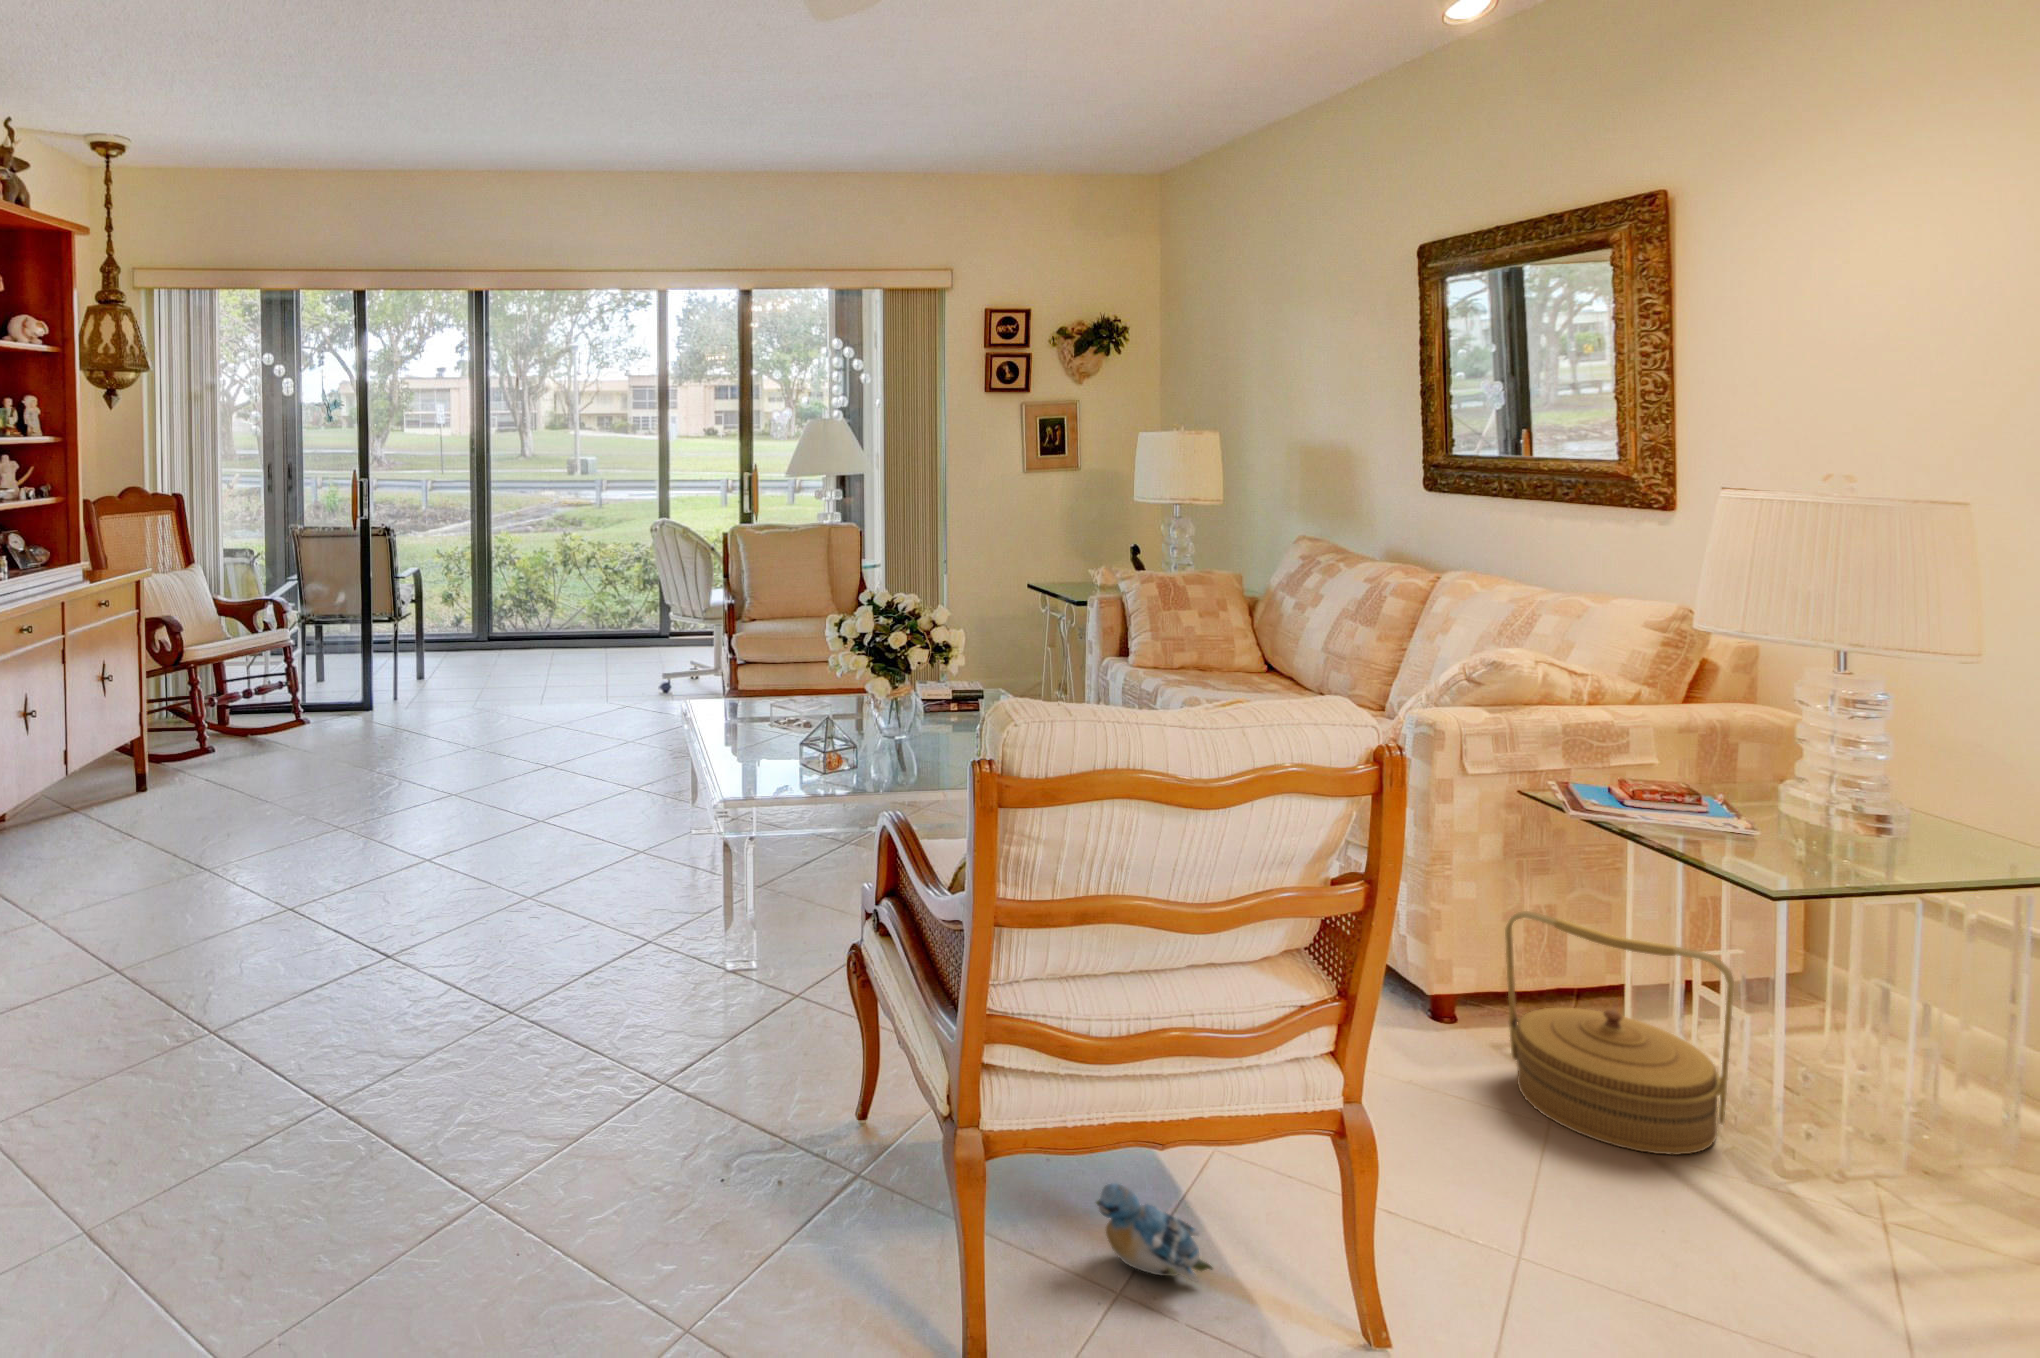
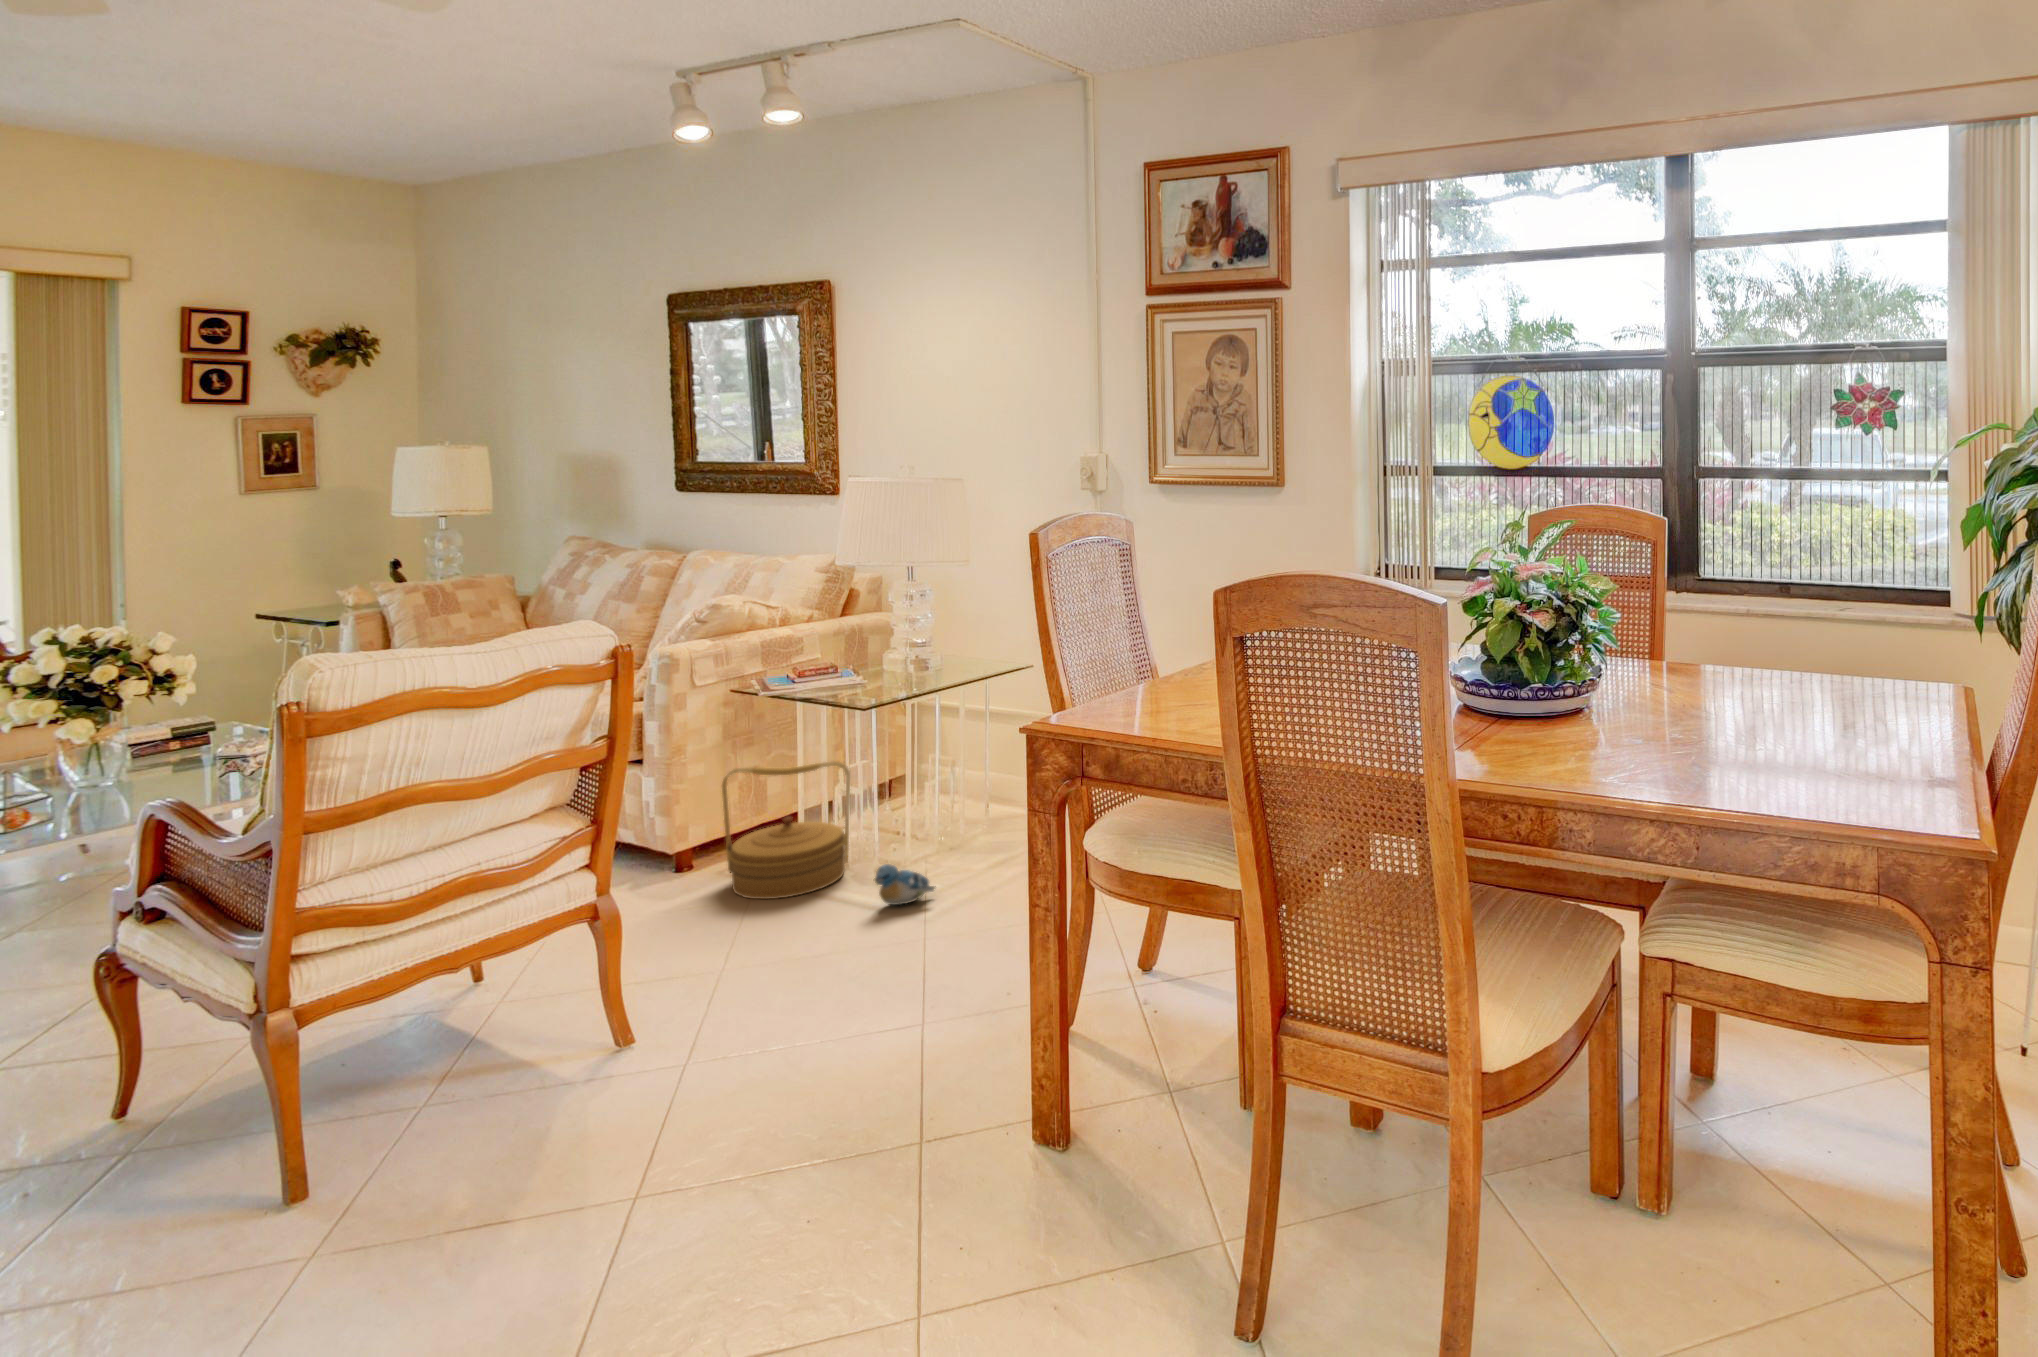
plush toy: present [1096,1183,1212,1281] -> present [875,864,935,905]

